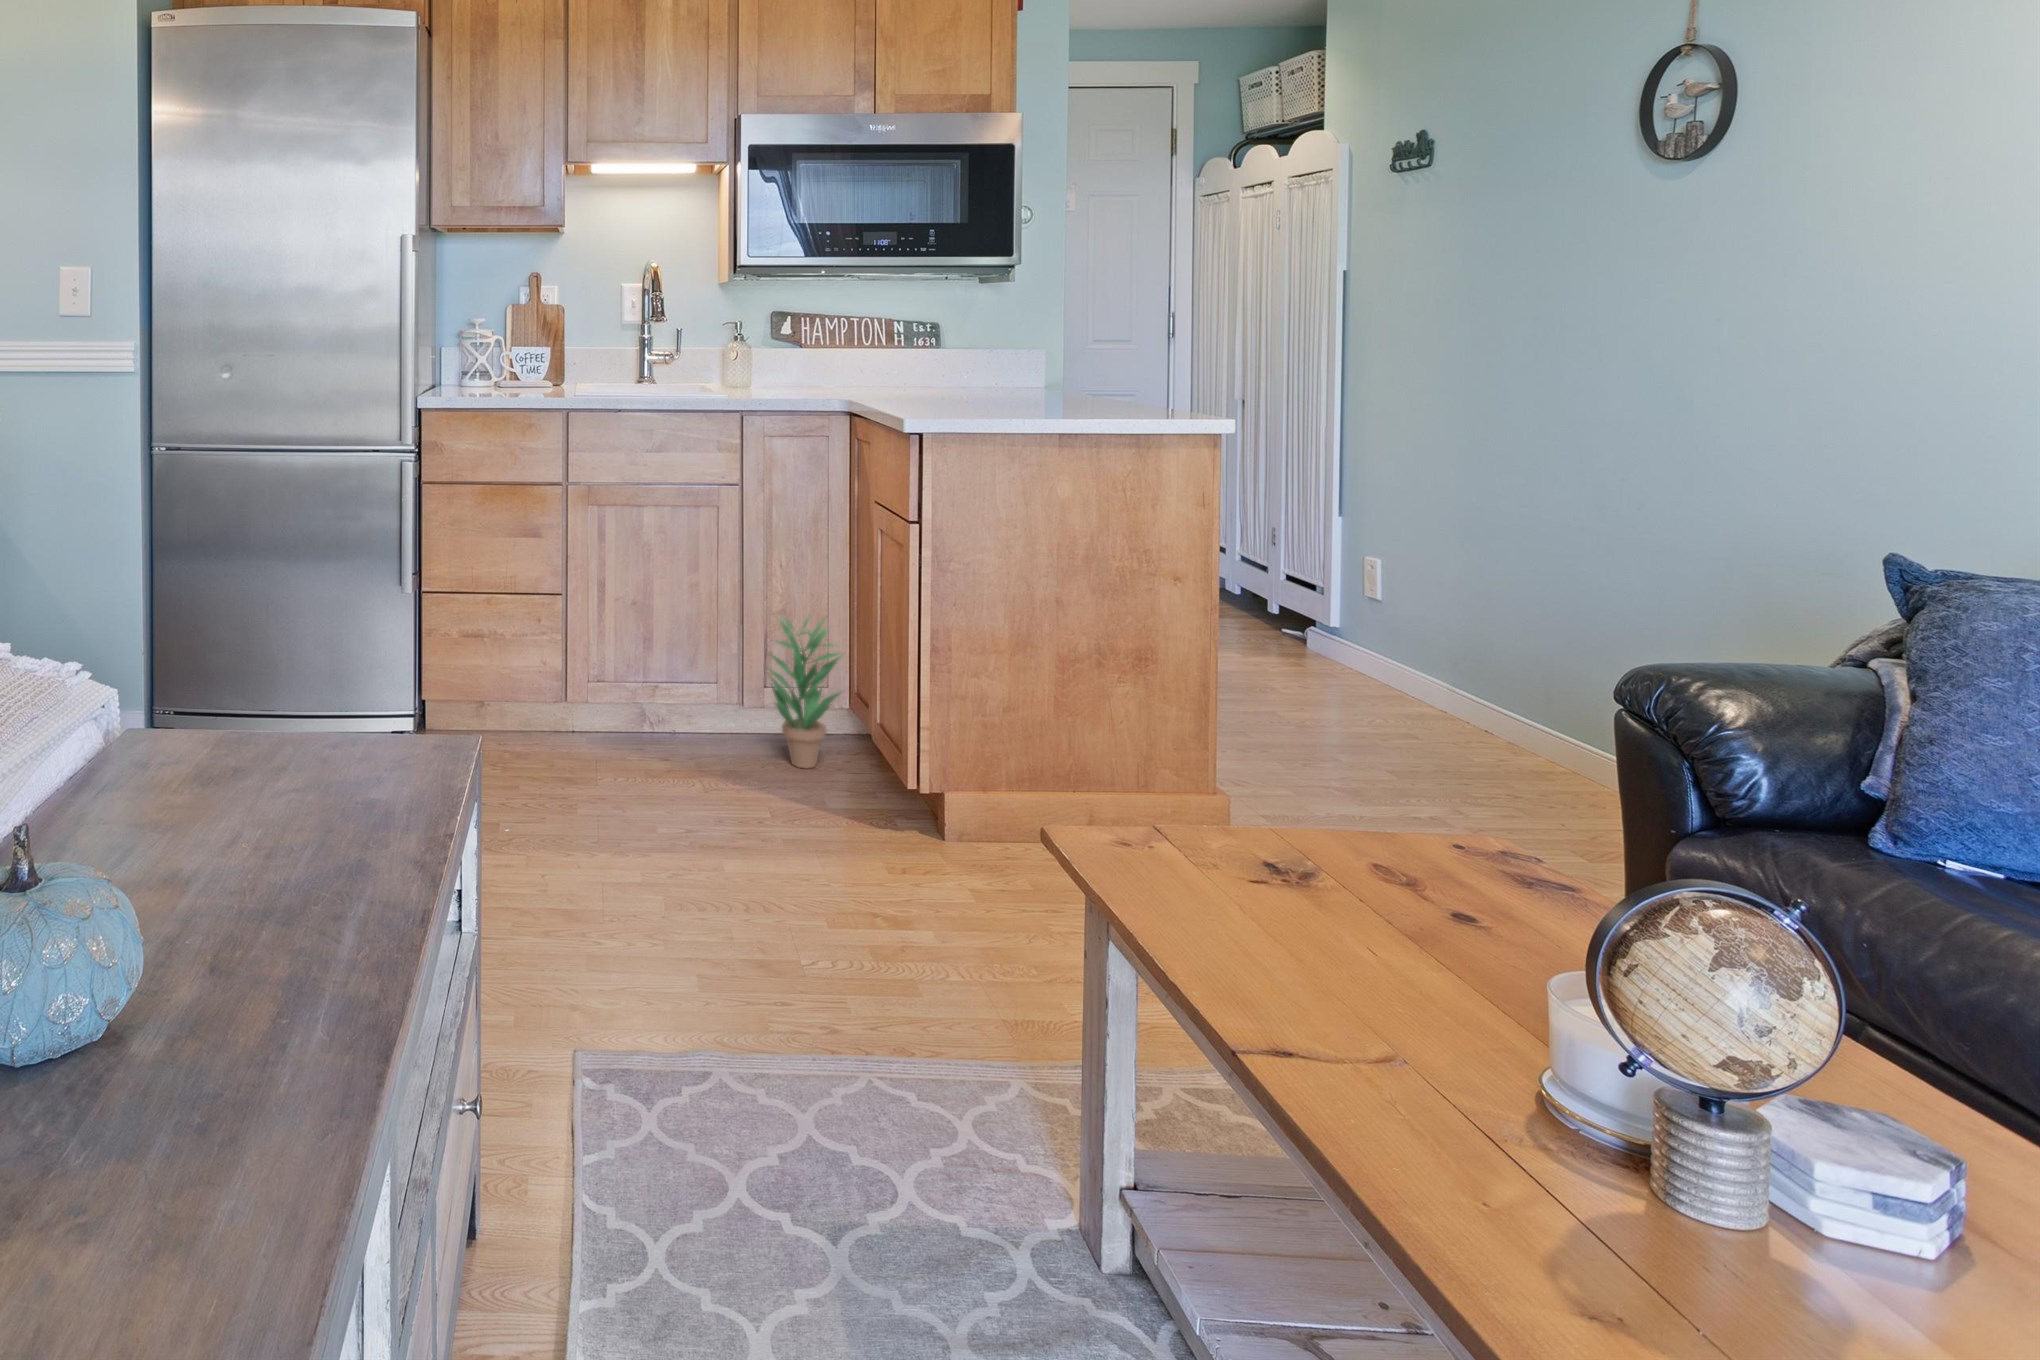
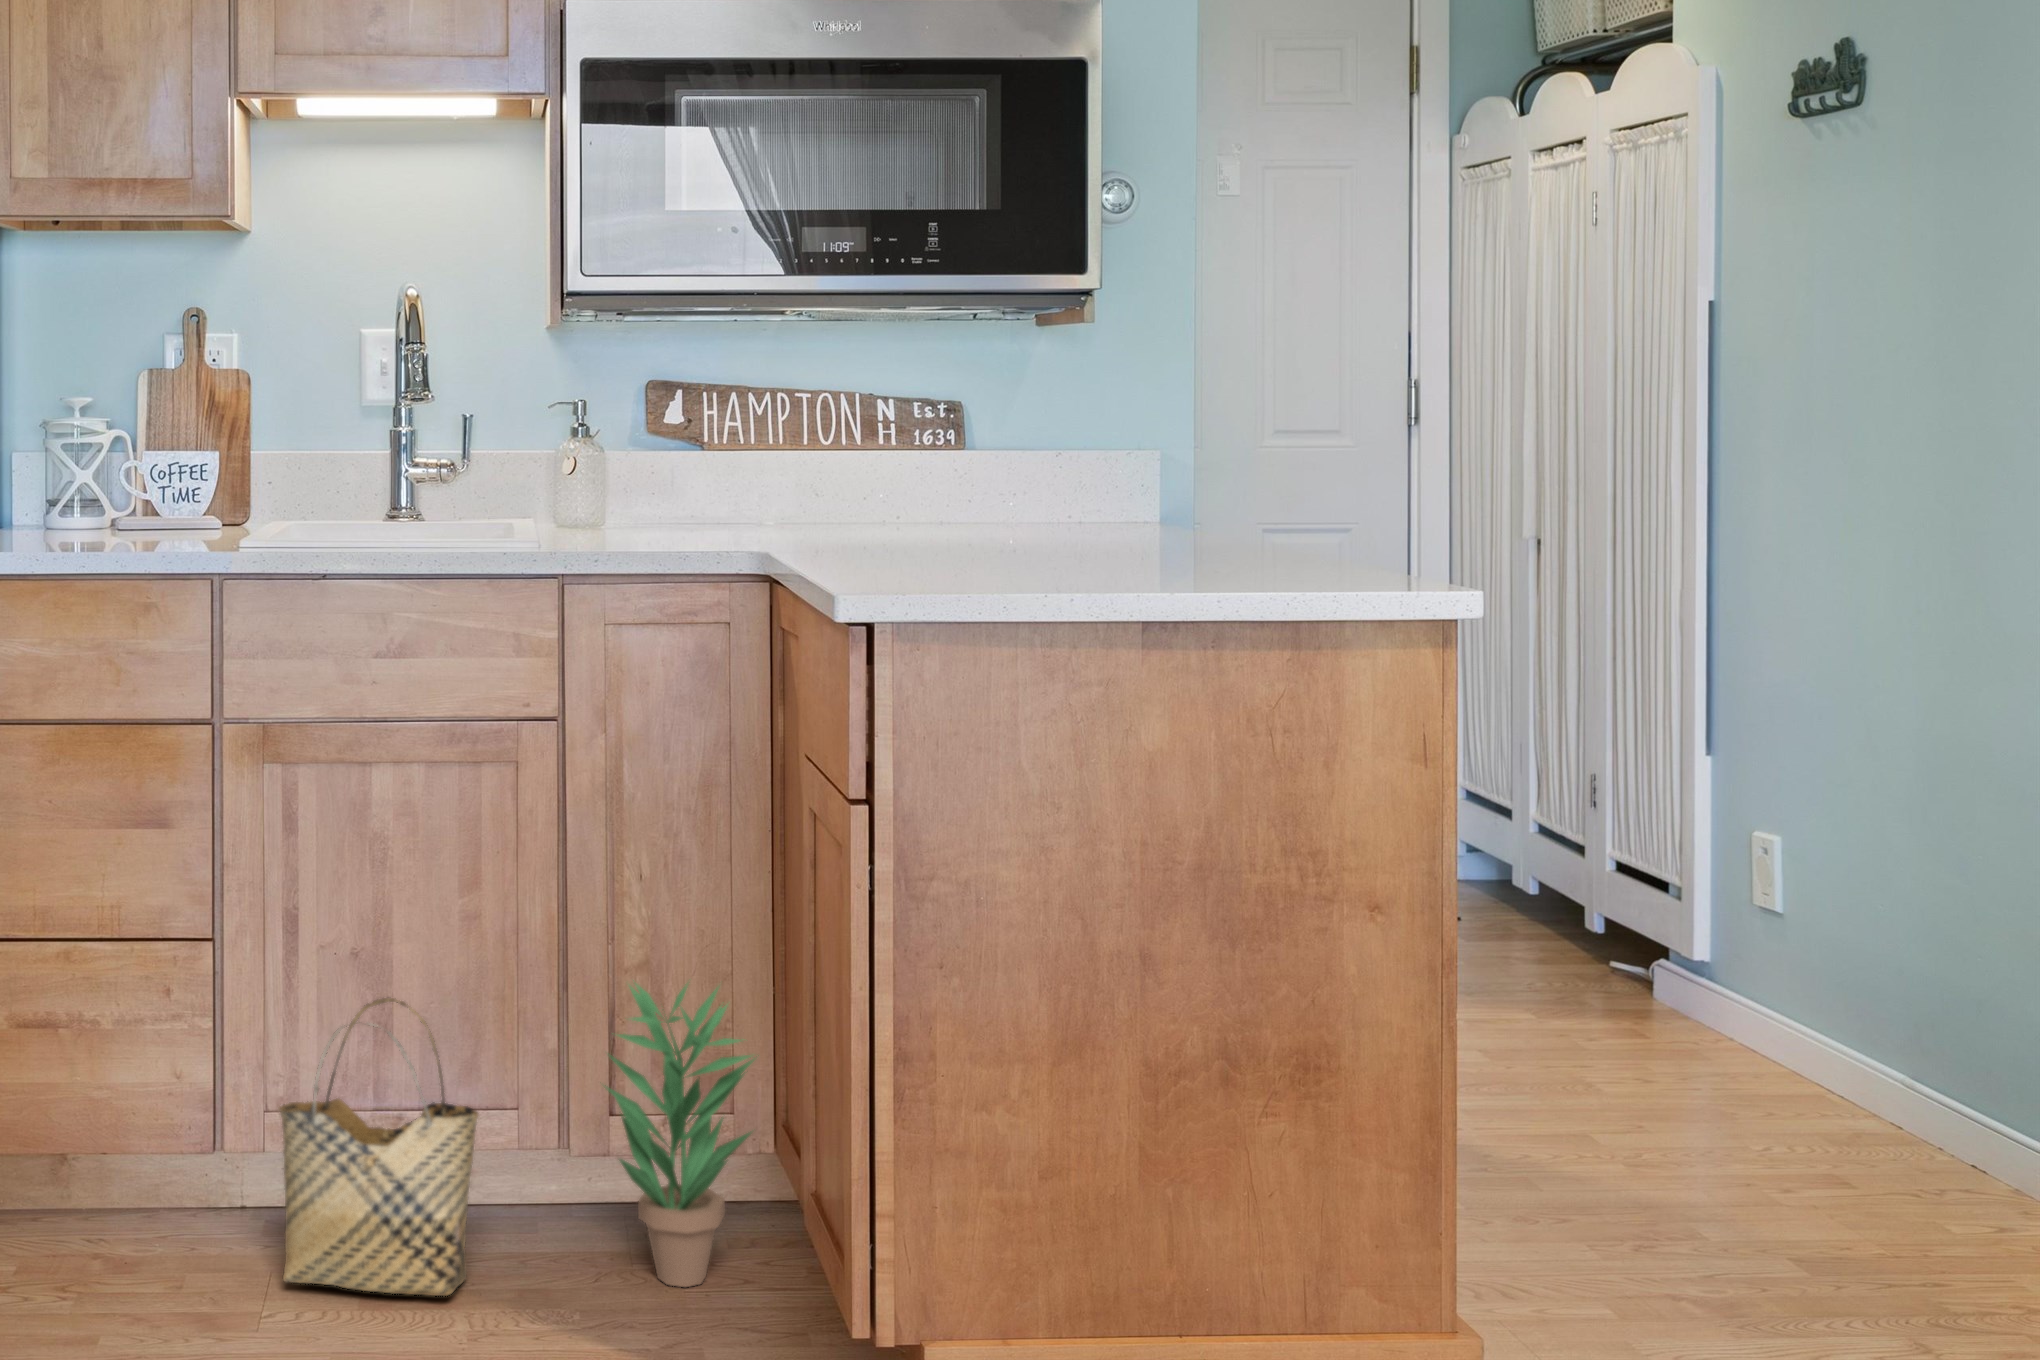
woven basket: none [599,621,701,768] -> present [279,998,478,1296]

